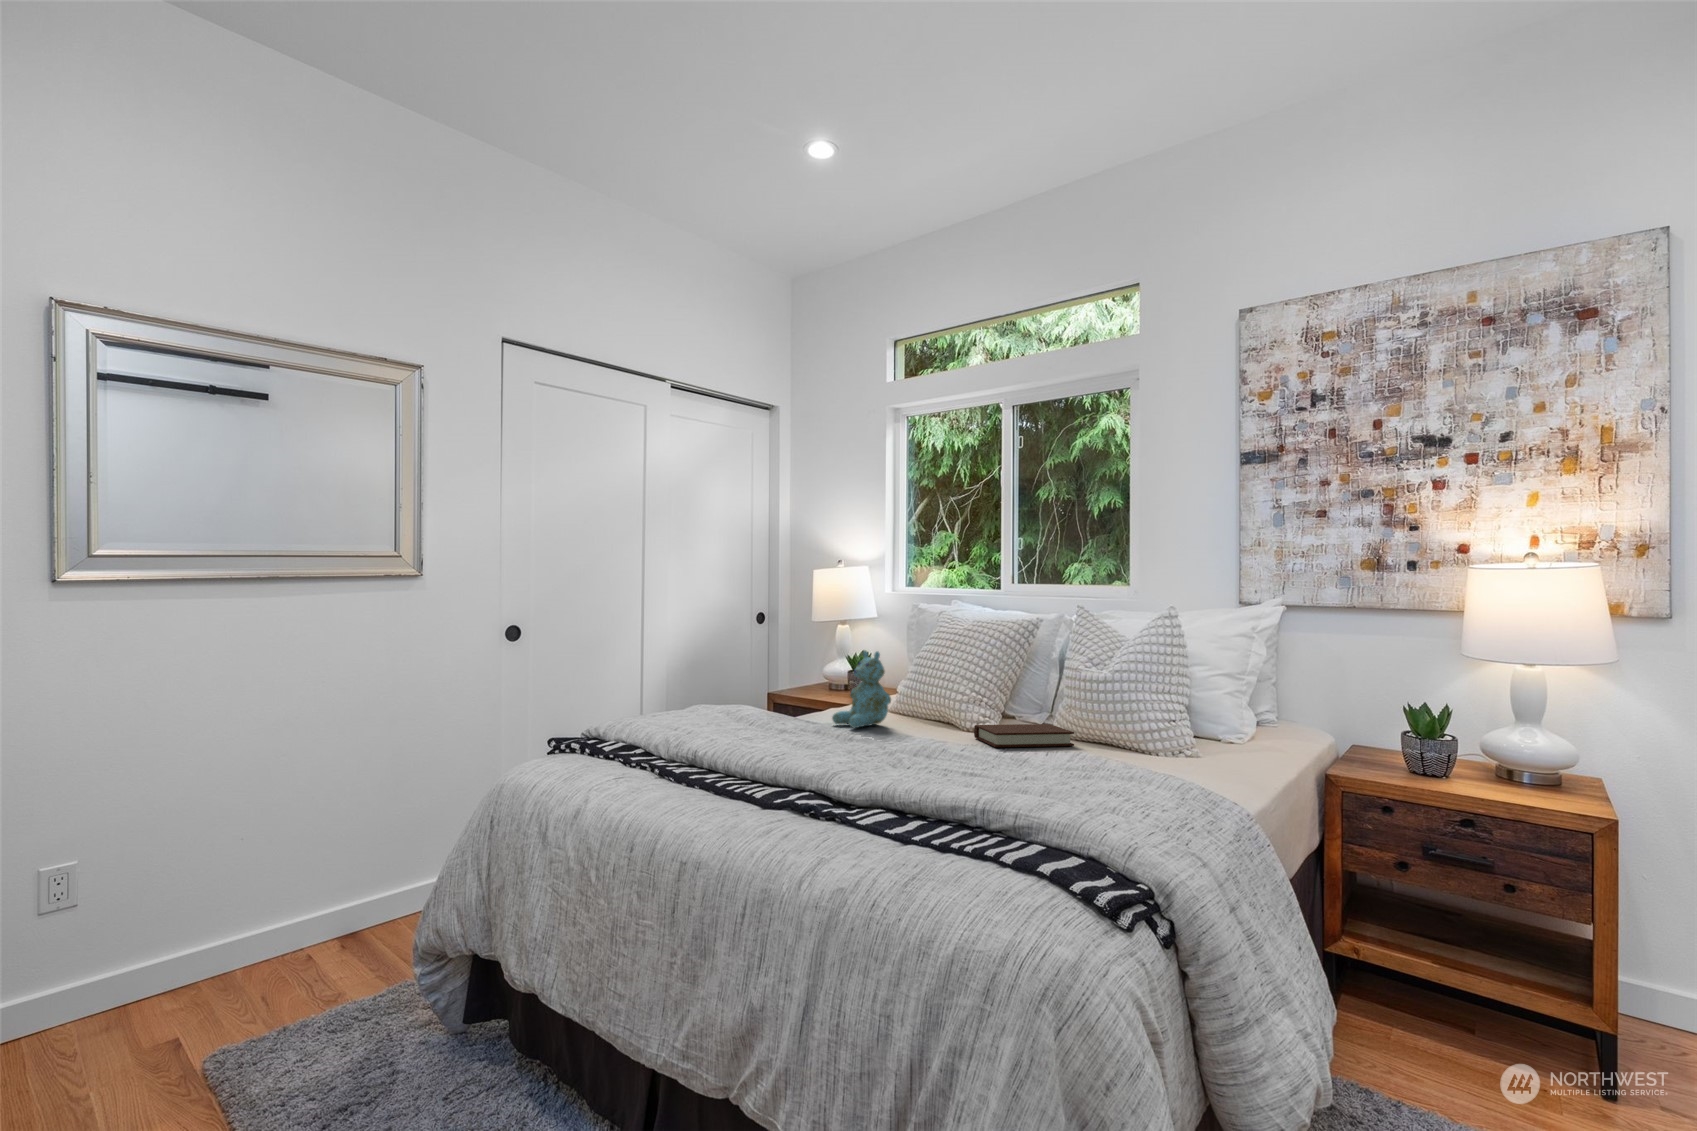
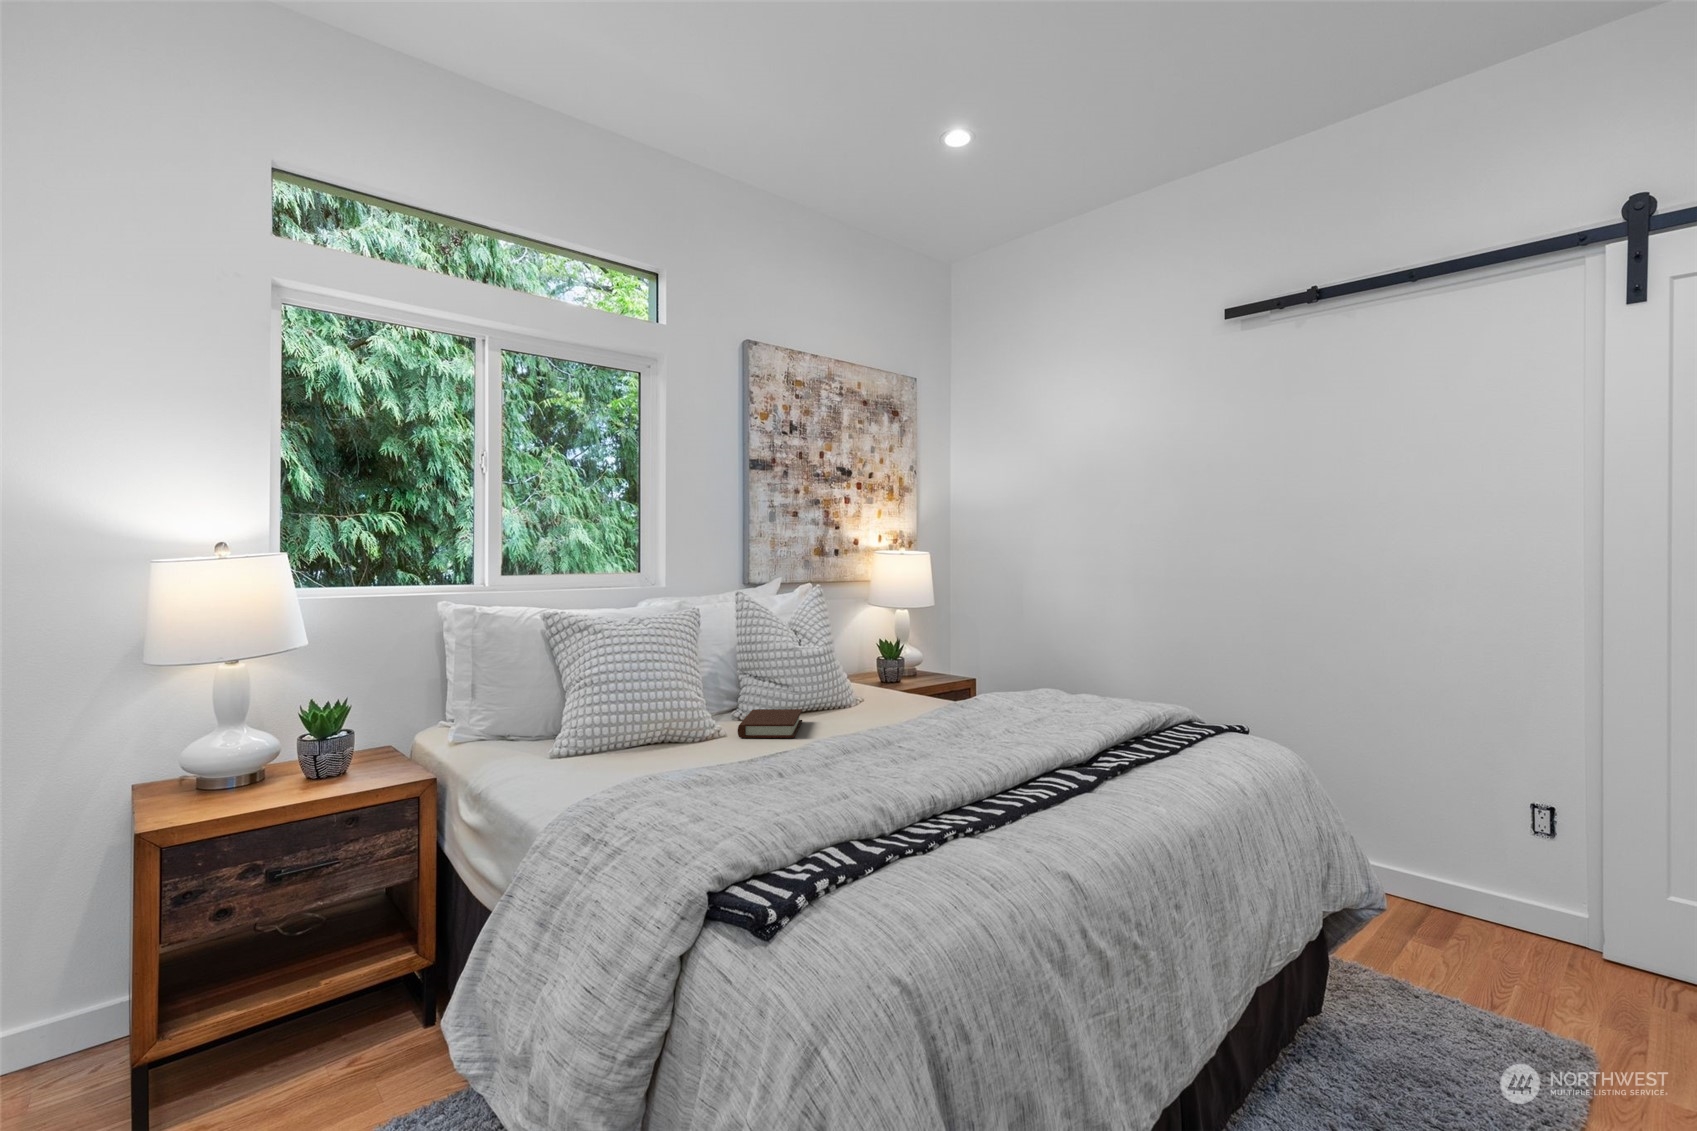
stuffed bear: present [832,650,891,728] -> none [575,666,655,769]

